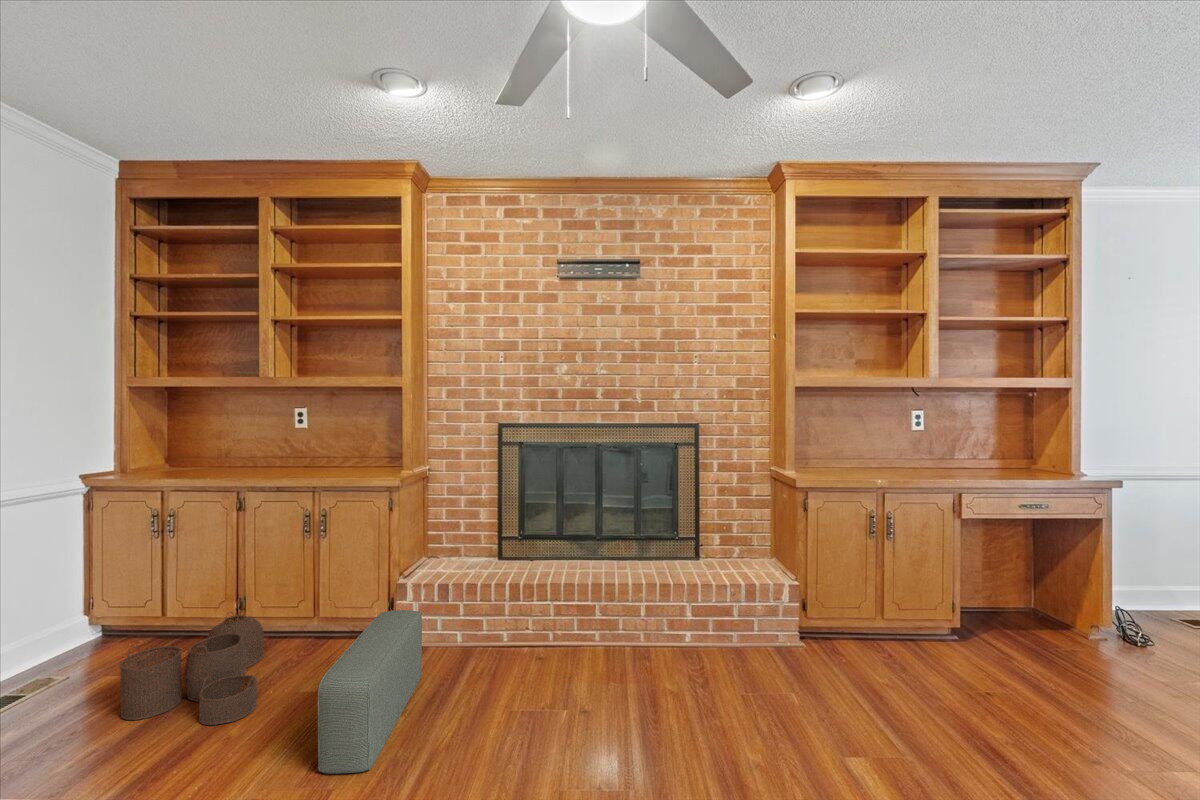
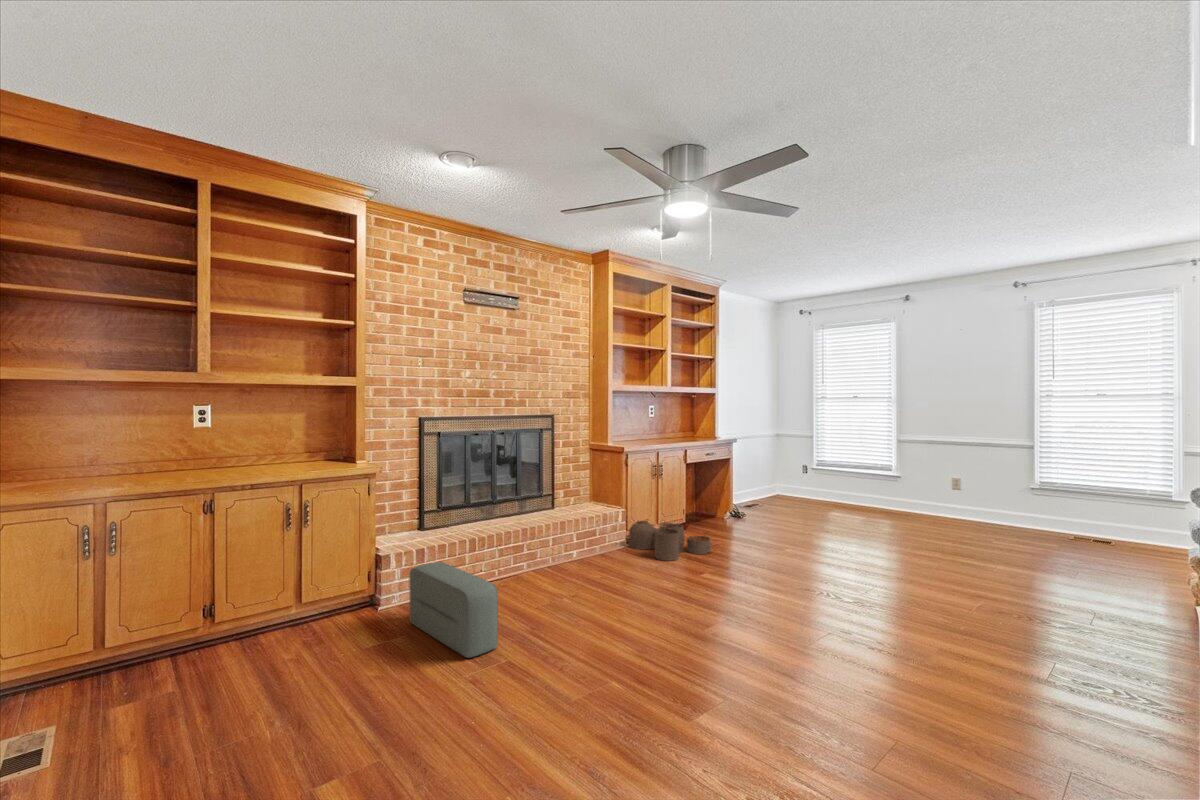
woven basket: present [120,612,264,725] -> present [628,521,711,561]

